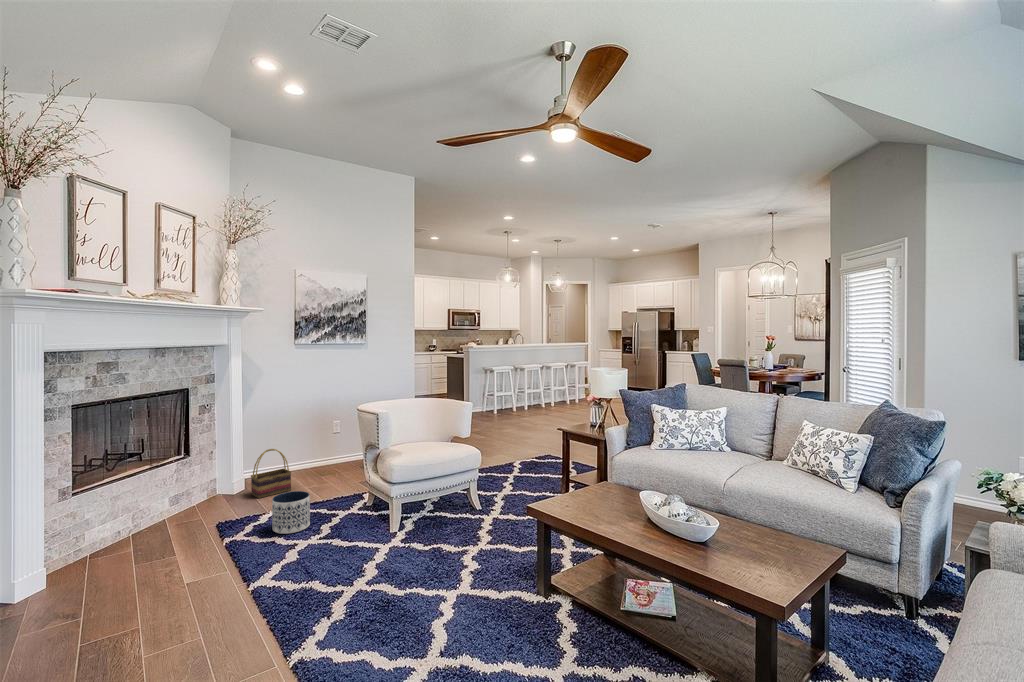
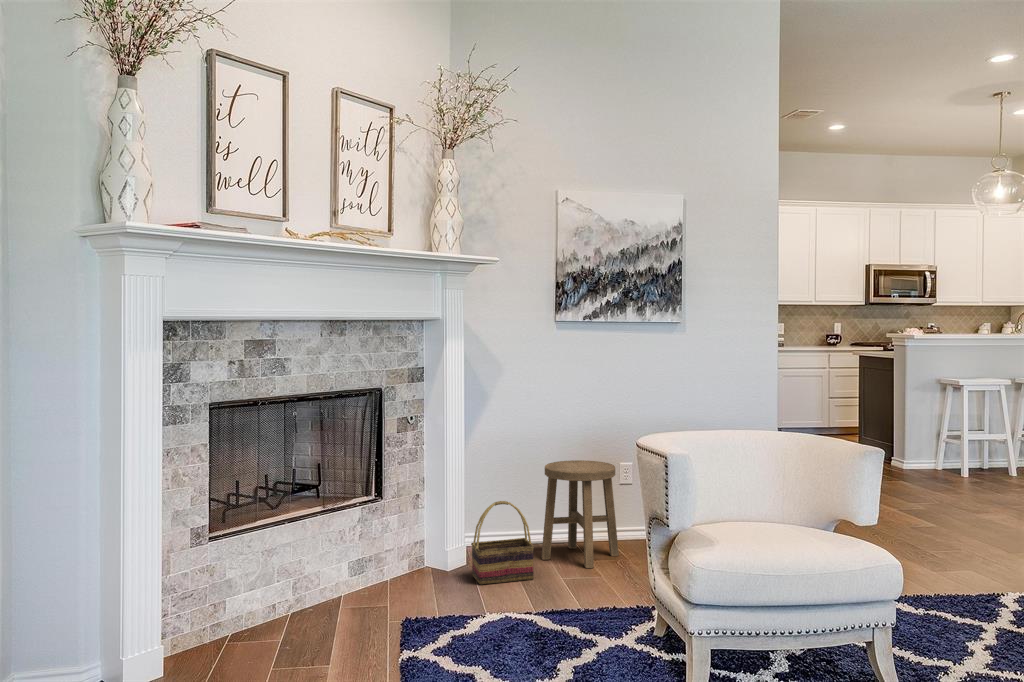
stool: none [292,422,337,480] -> present [541,460,619,568]
planter: present [272,491,310,534] -> none [478,585,542,664]

